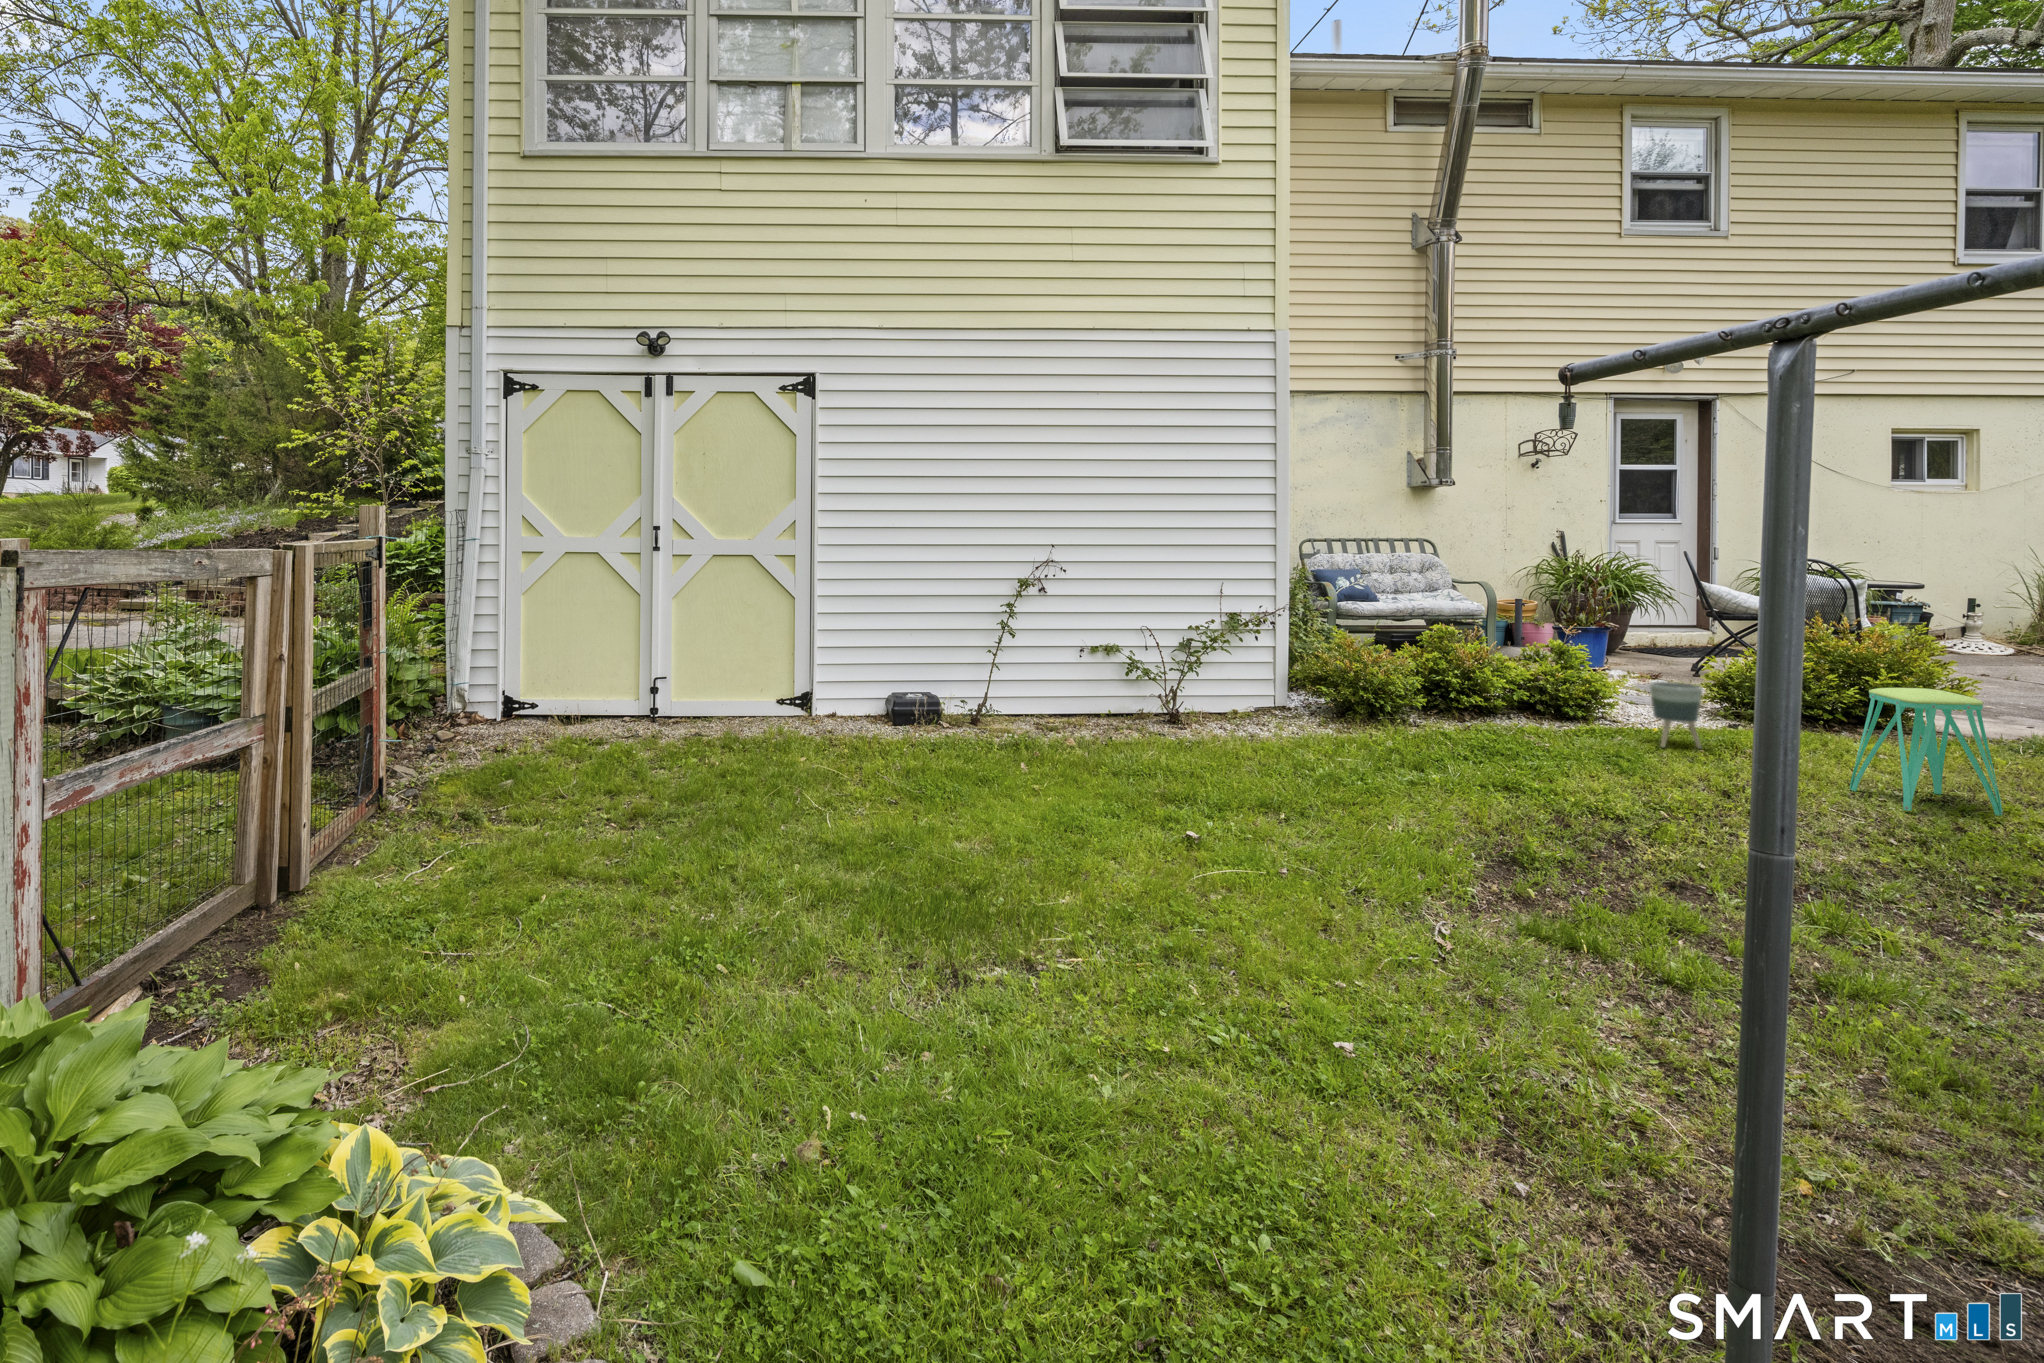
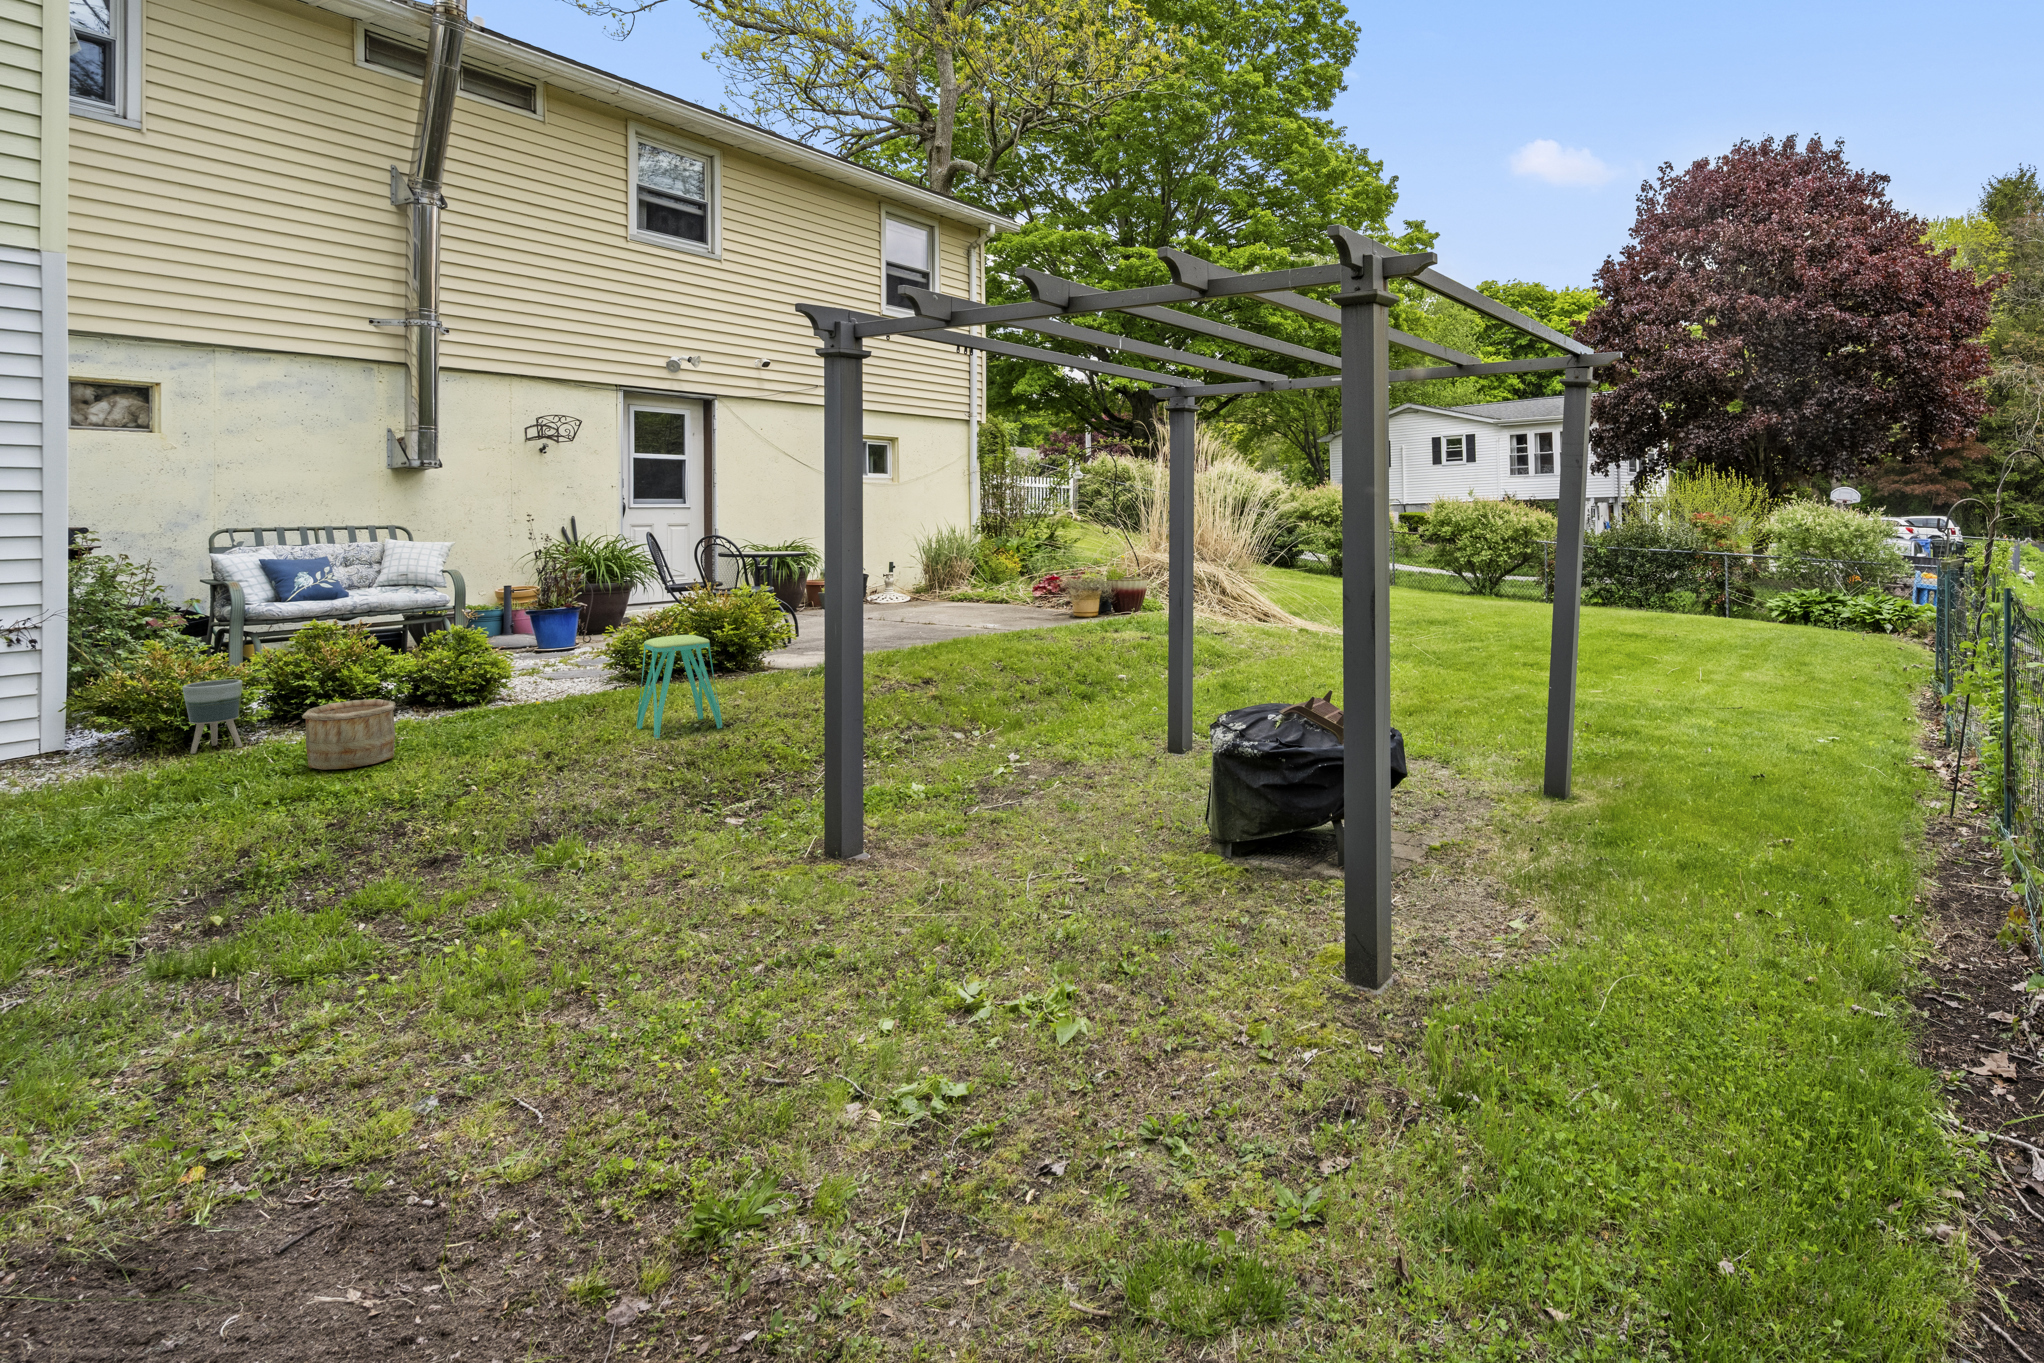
planter: present [1649,681,1702,748] -> present [183,680,242,754]
wooden bucket: none [1494,707,1579,772] -> present [302,699,396,770]

